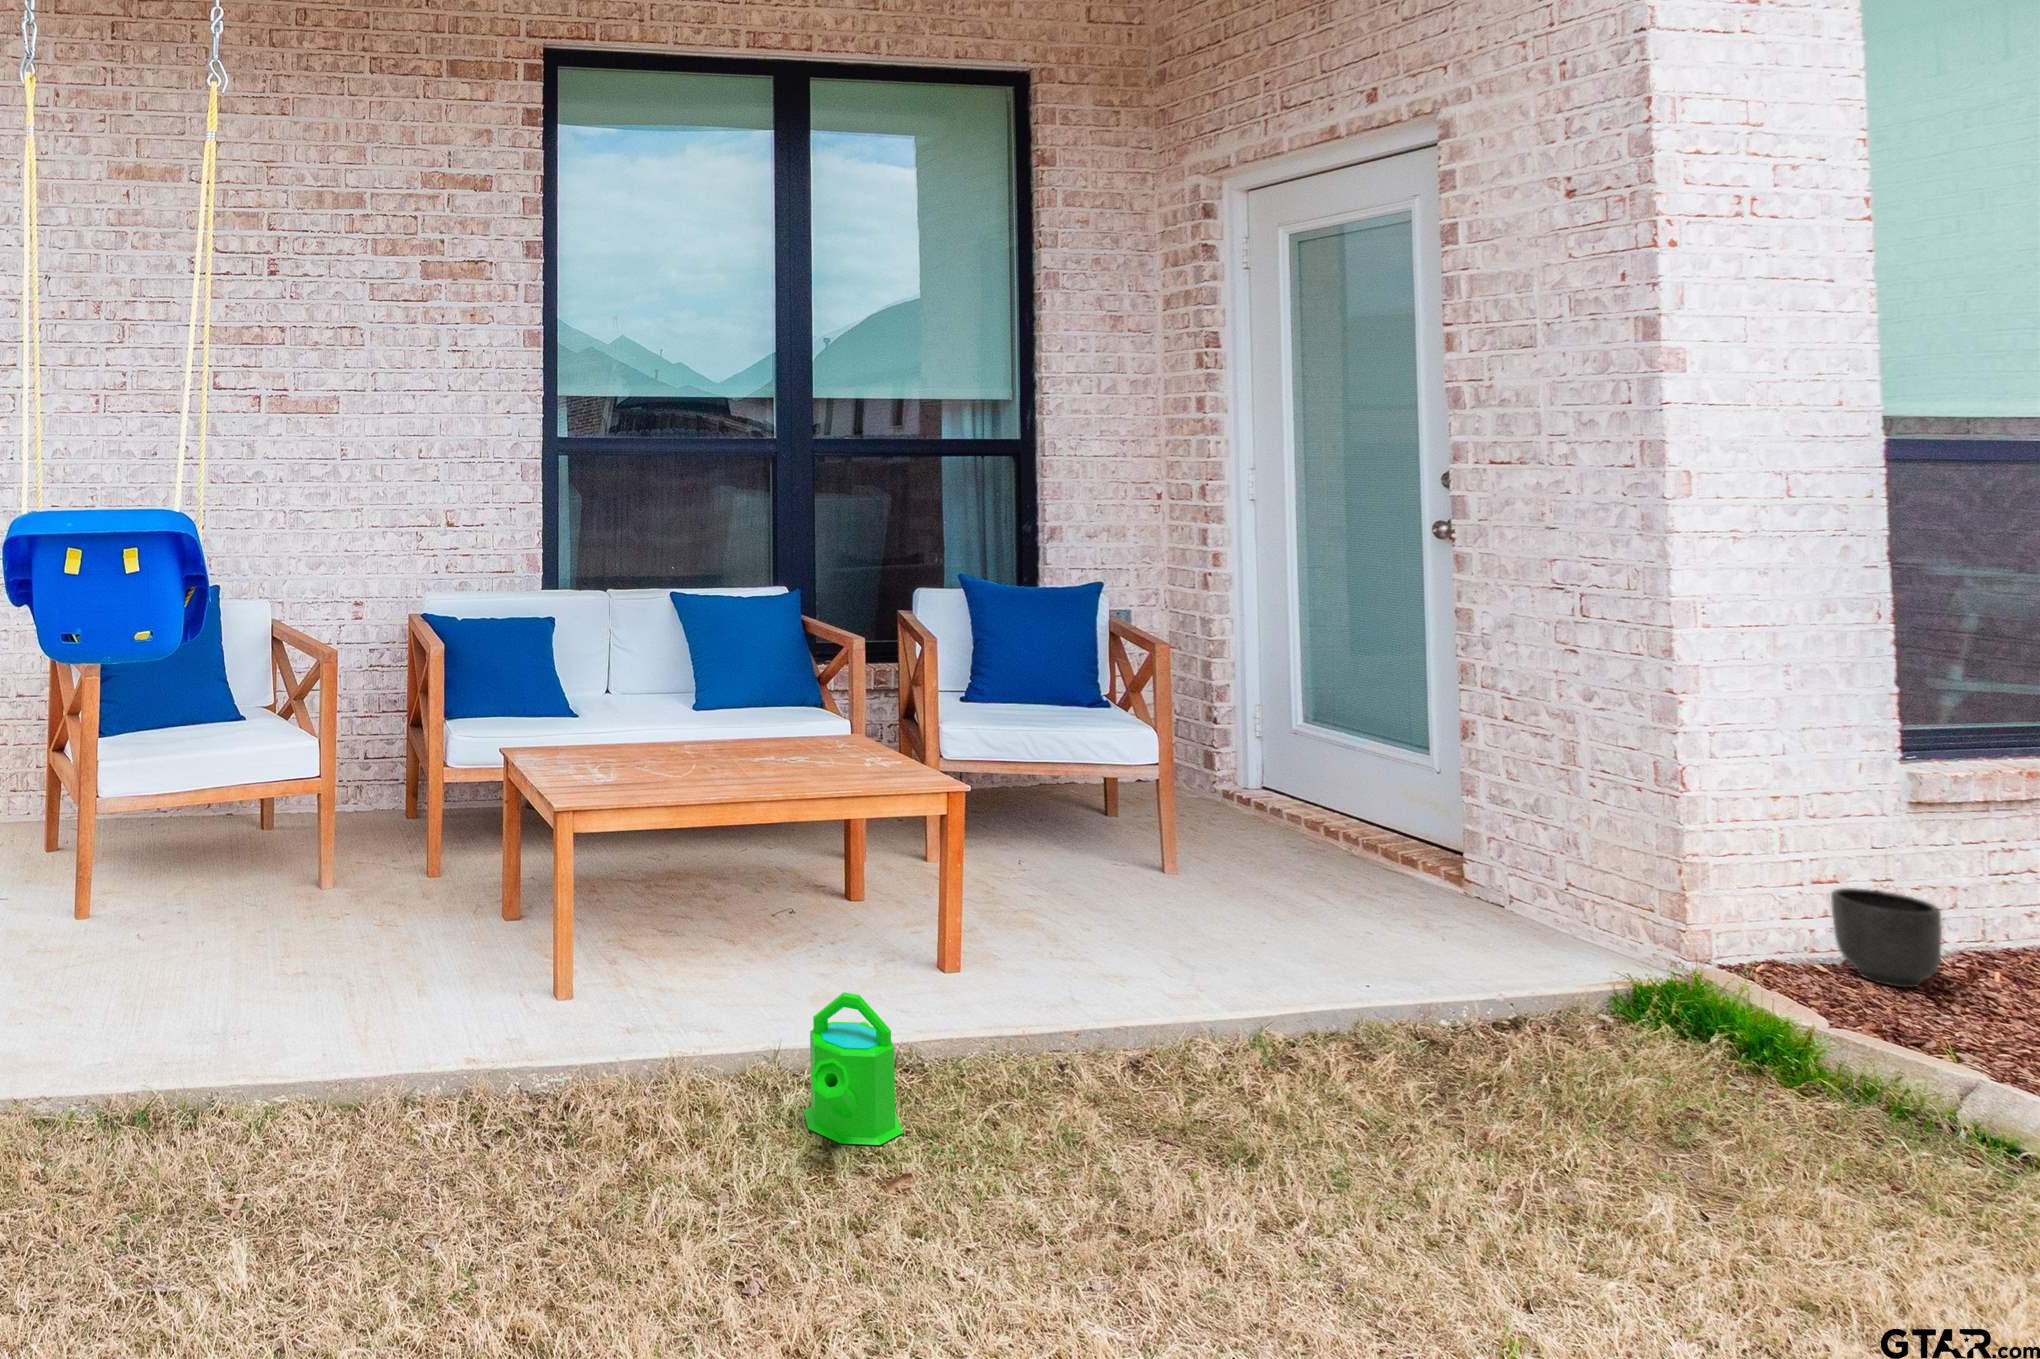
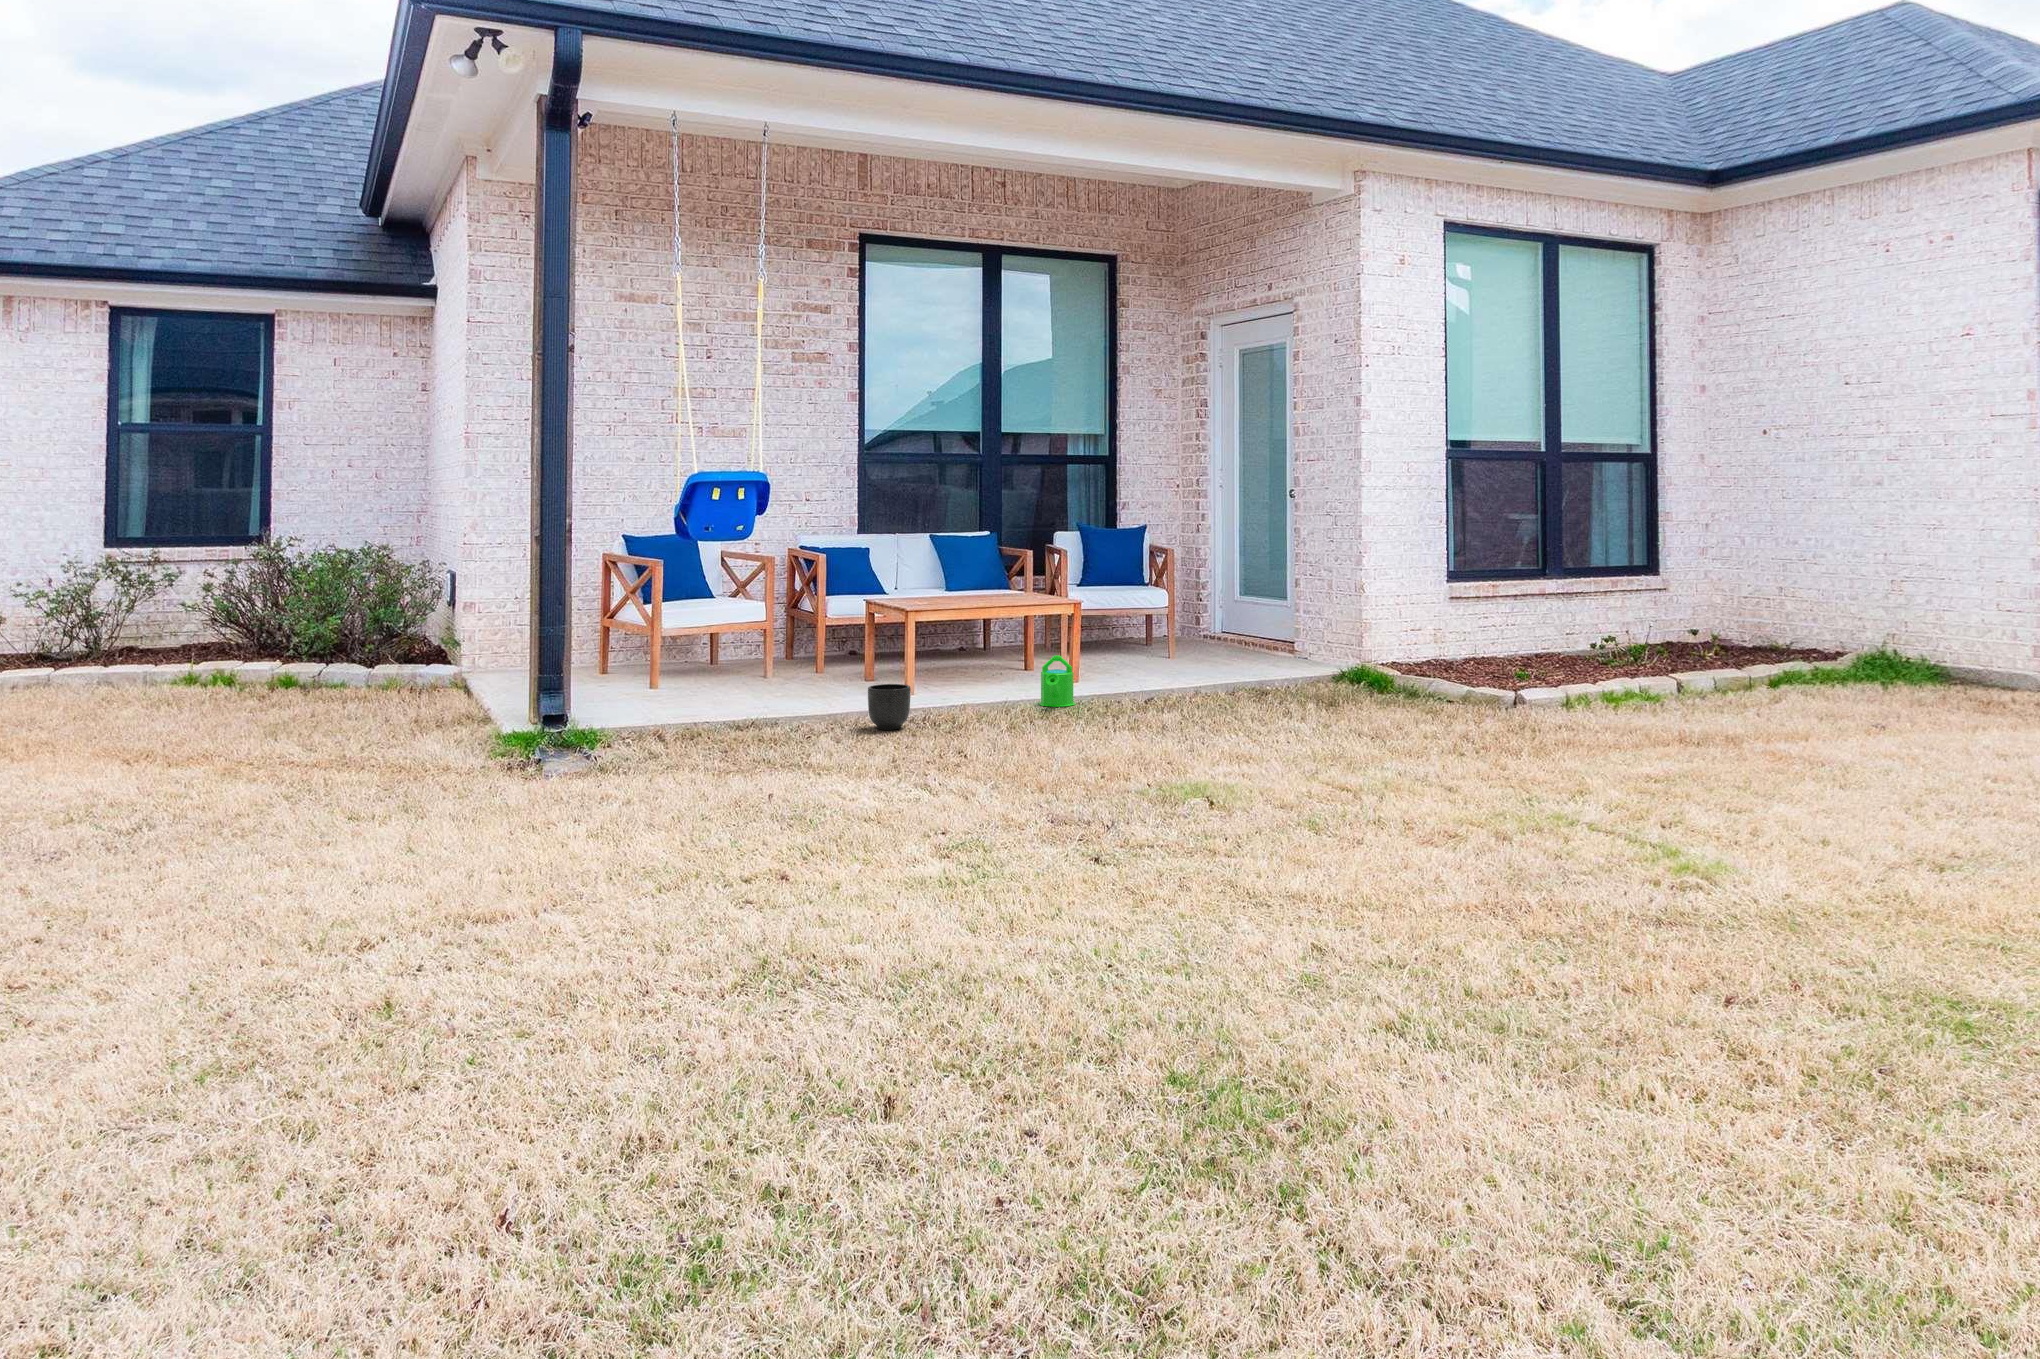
planter: present [1831,888,1942,988] -> present [868,684,911,730]

